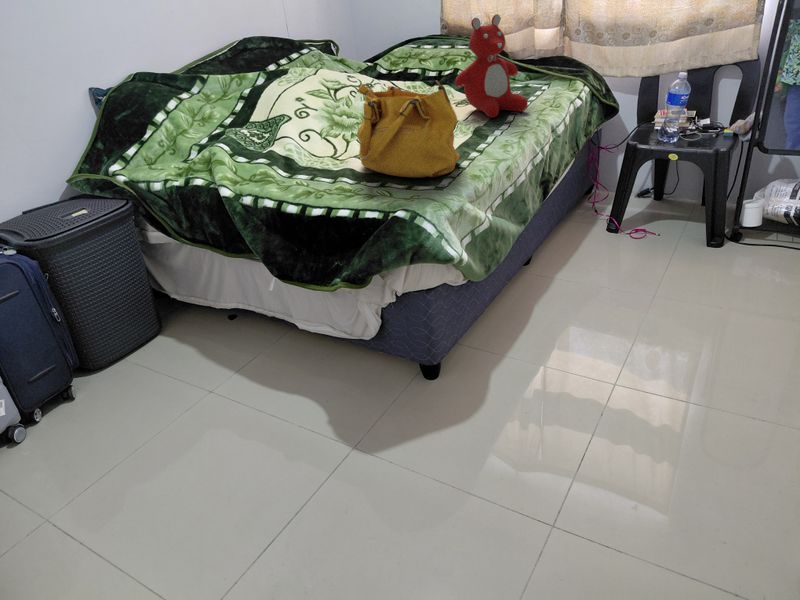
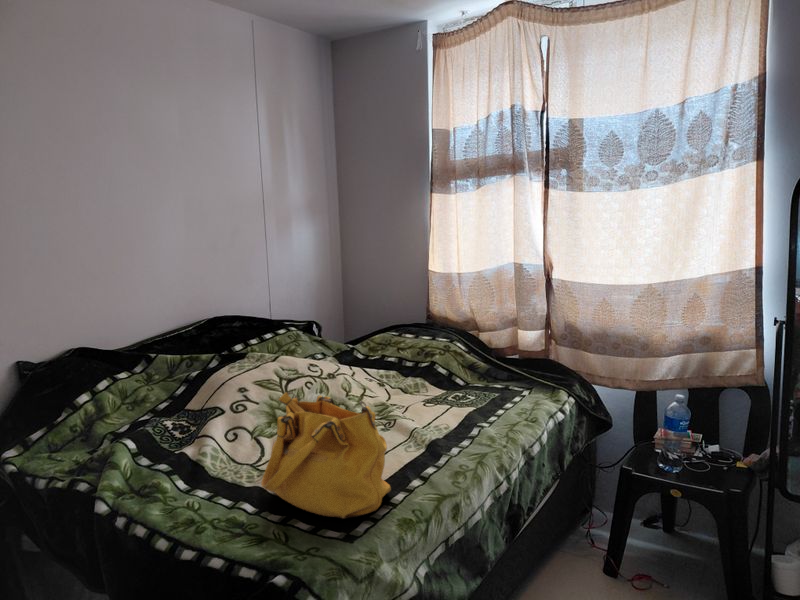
teddy bear: present [455,14,528,118] -> none [416,319,498,429]

